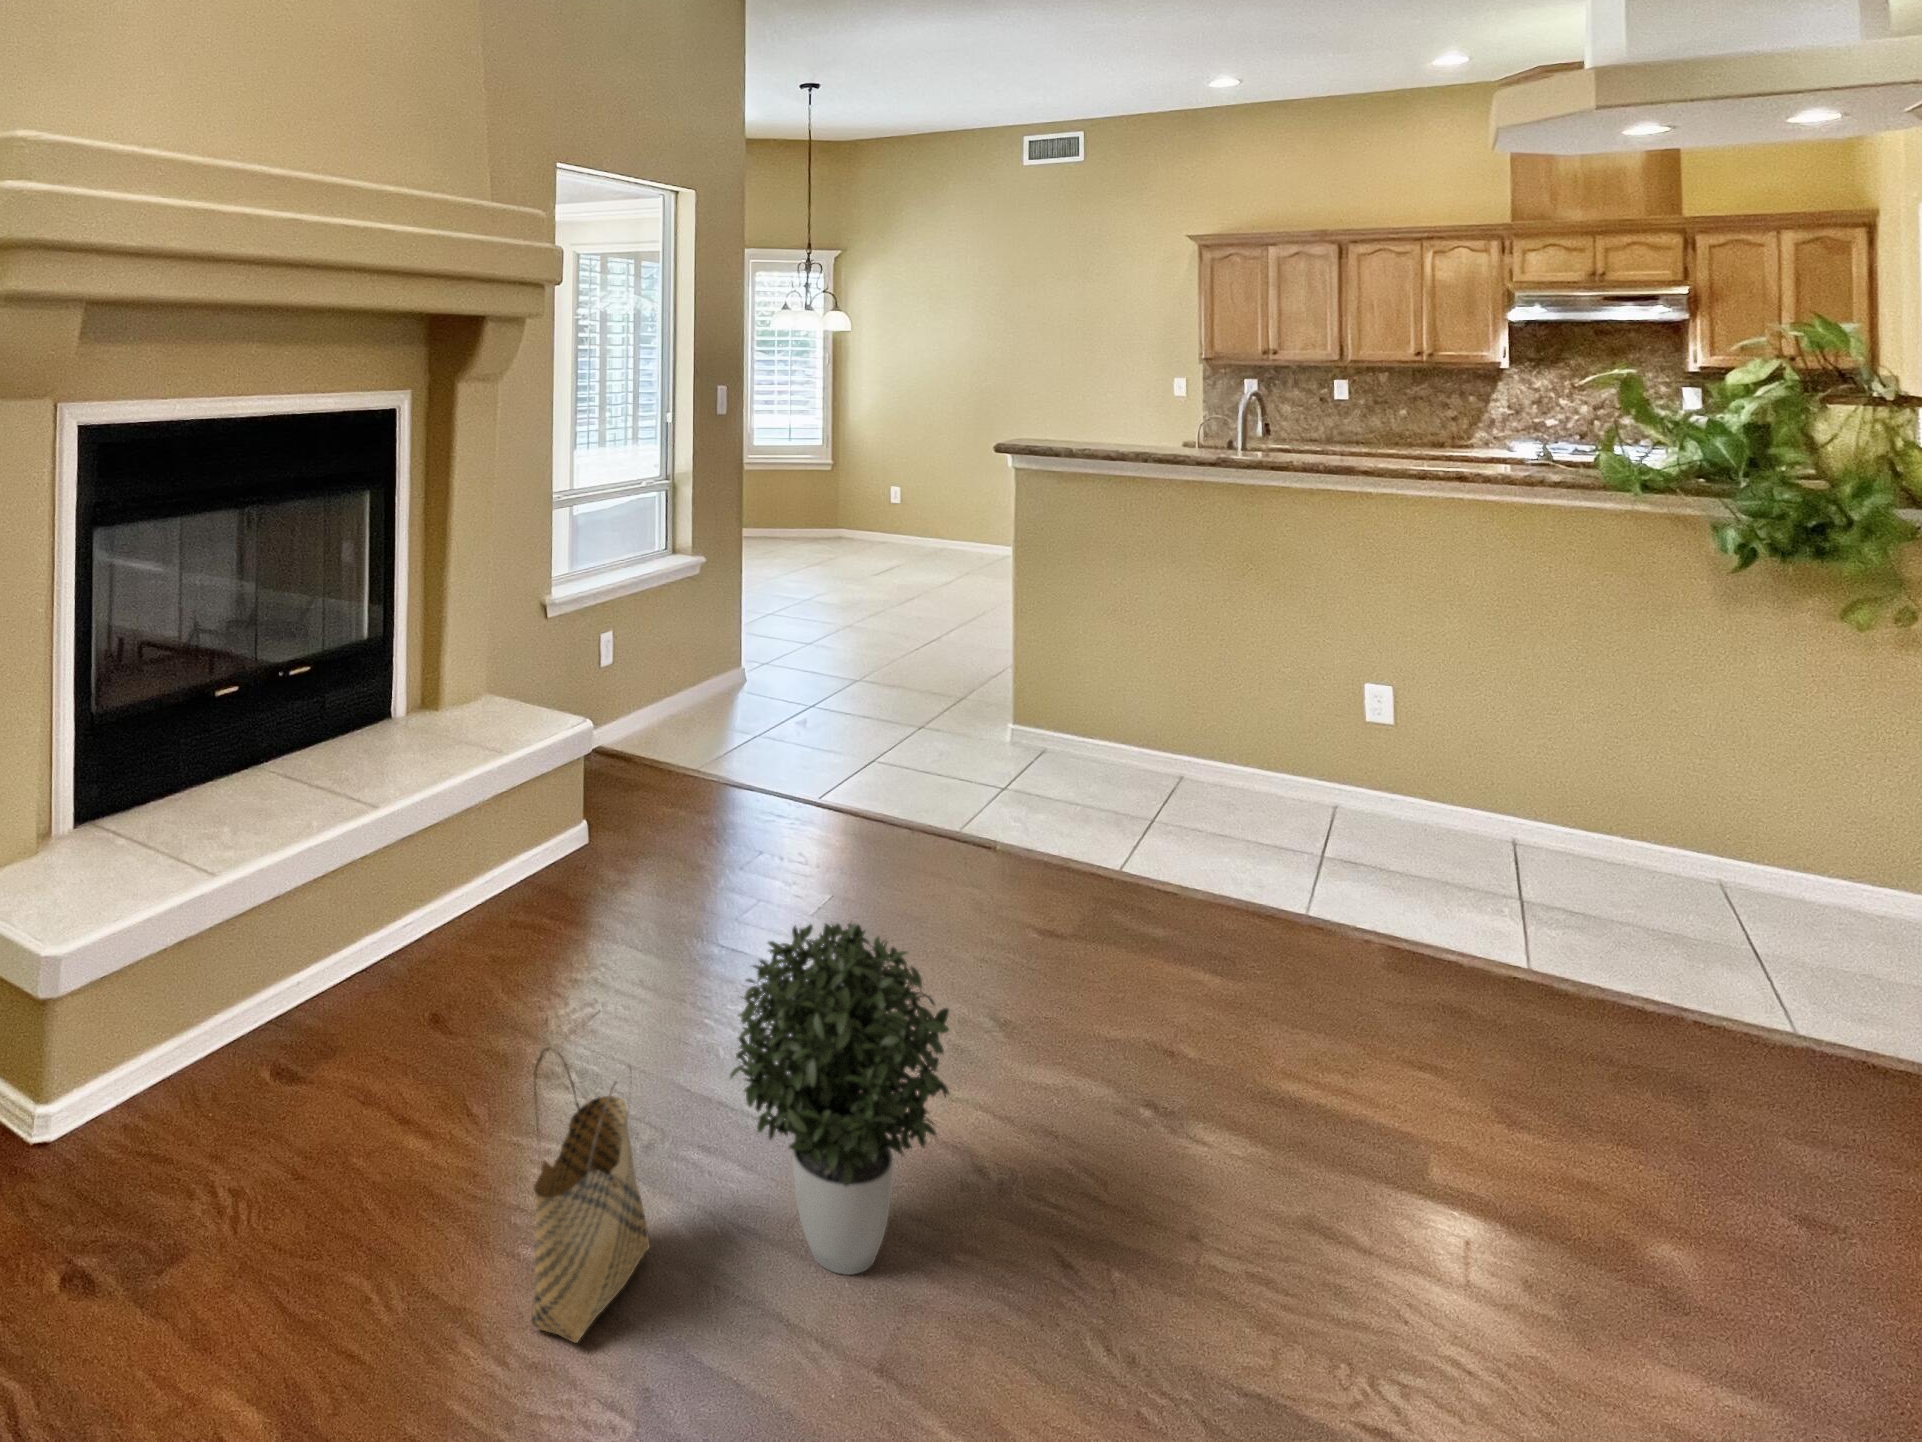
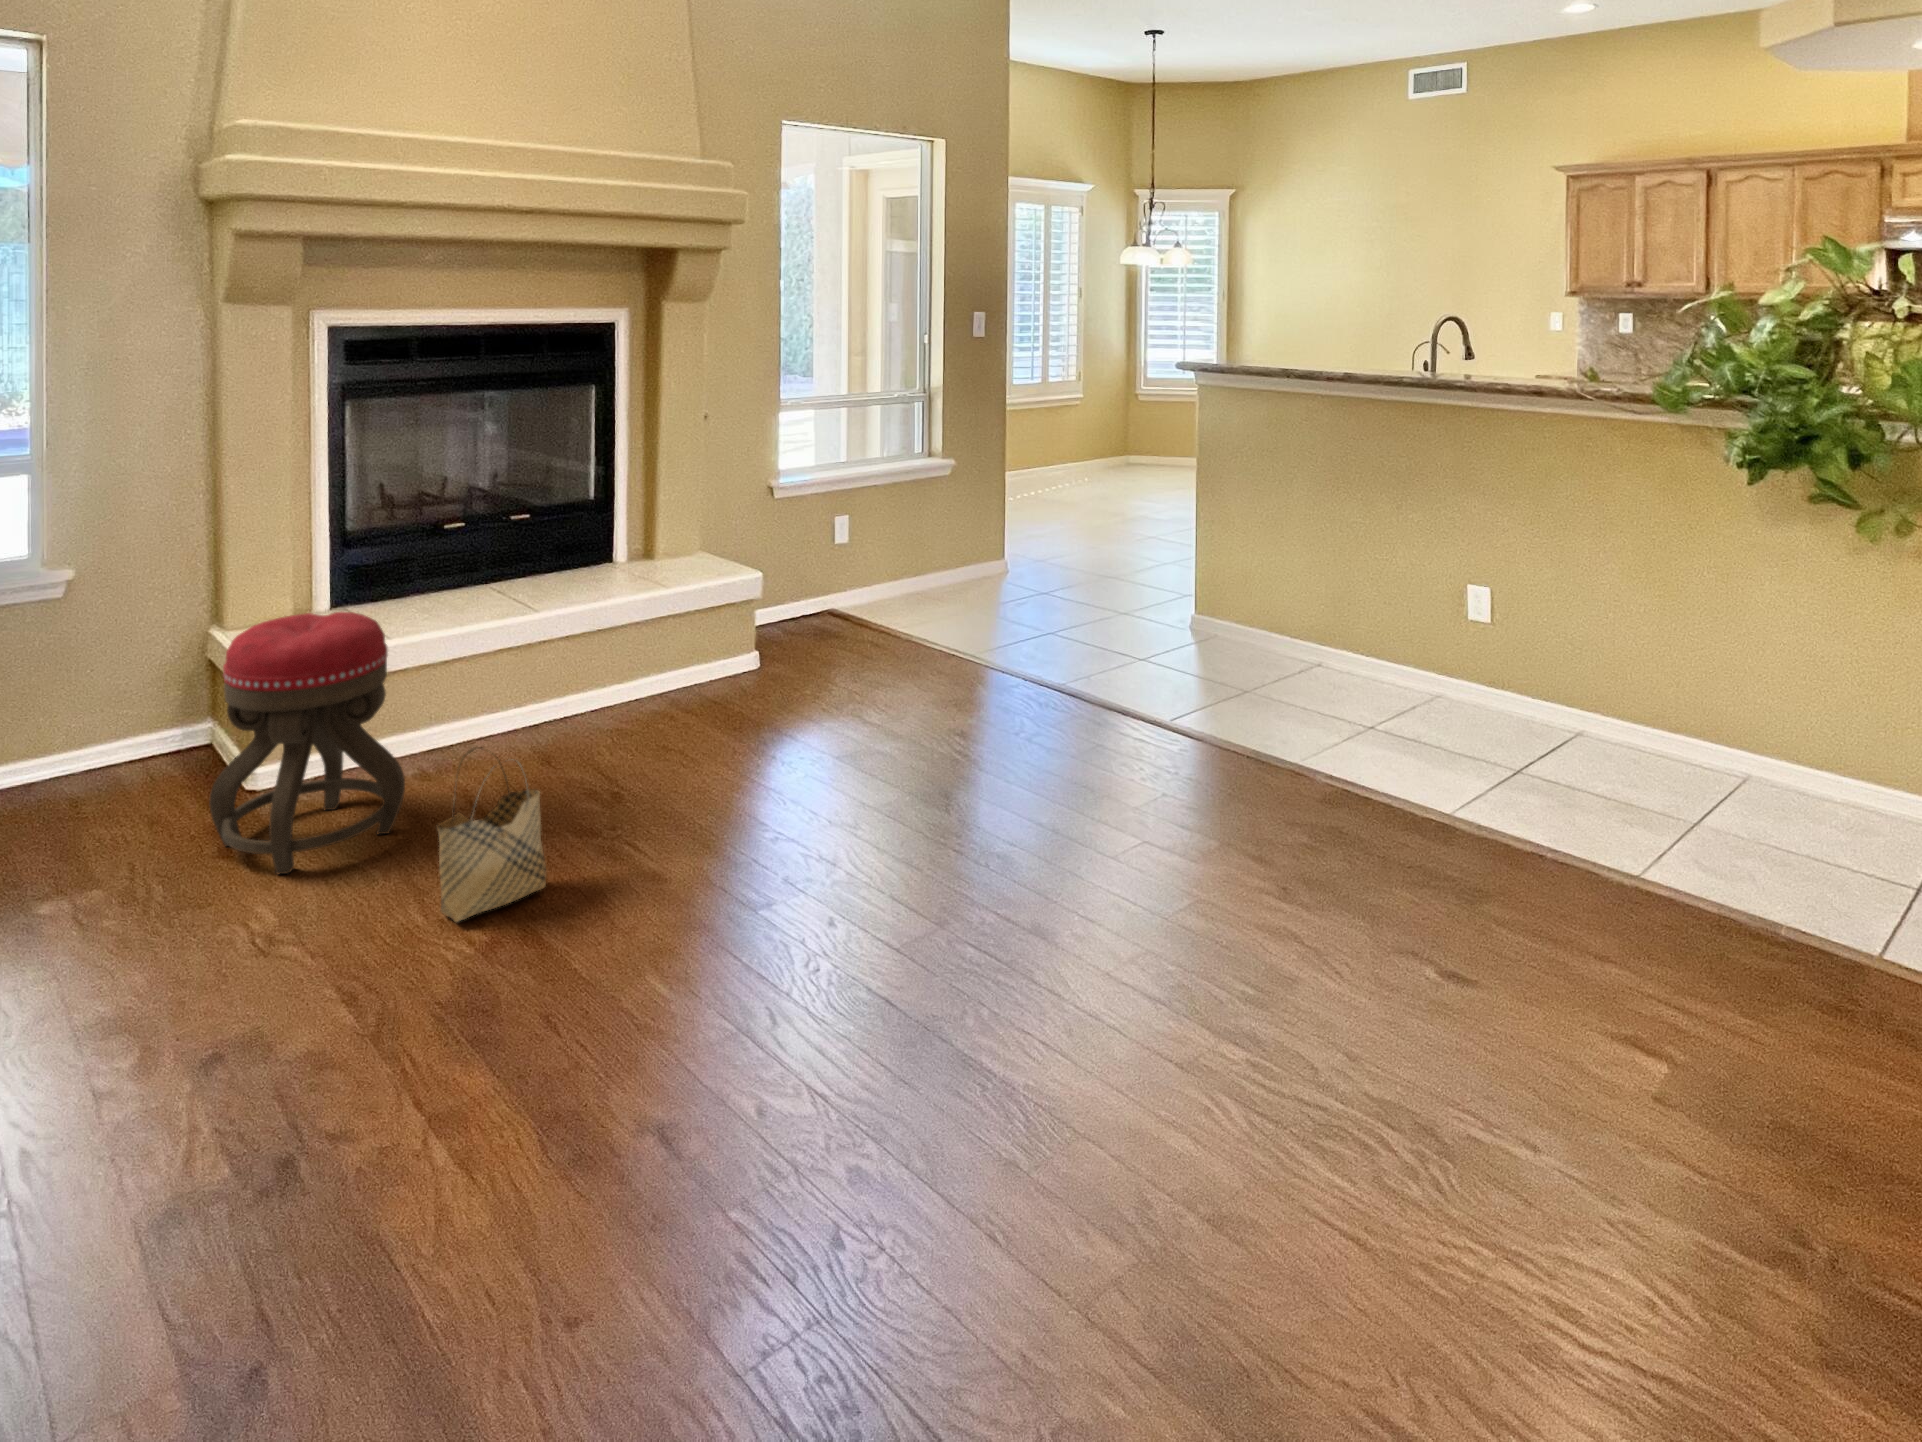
ottoman: none [54,848,344,1299] -> present [209,612,405,874]
potted plant: present [730,922,949,1275] -> none [588,687,750,921]

